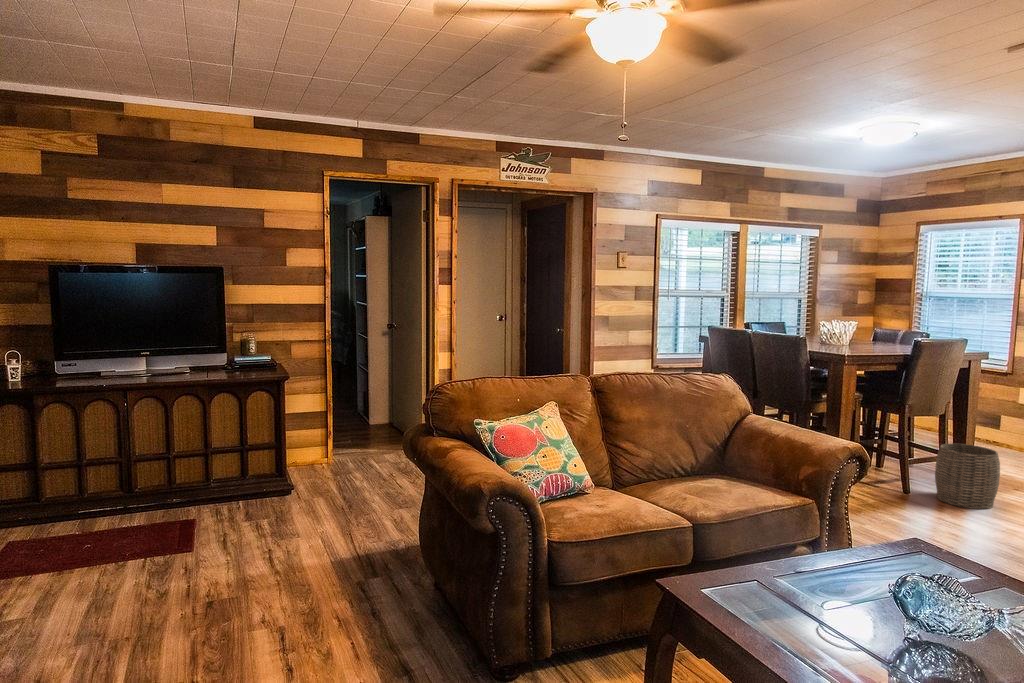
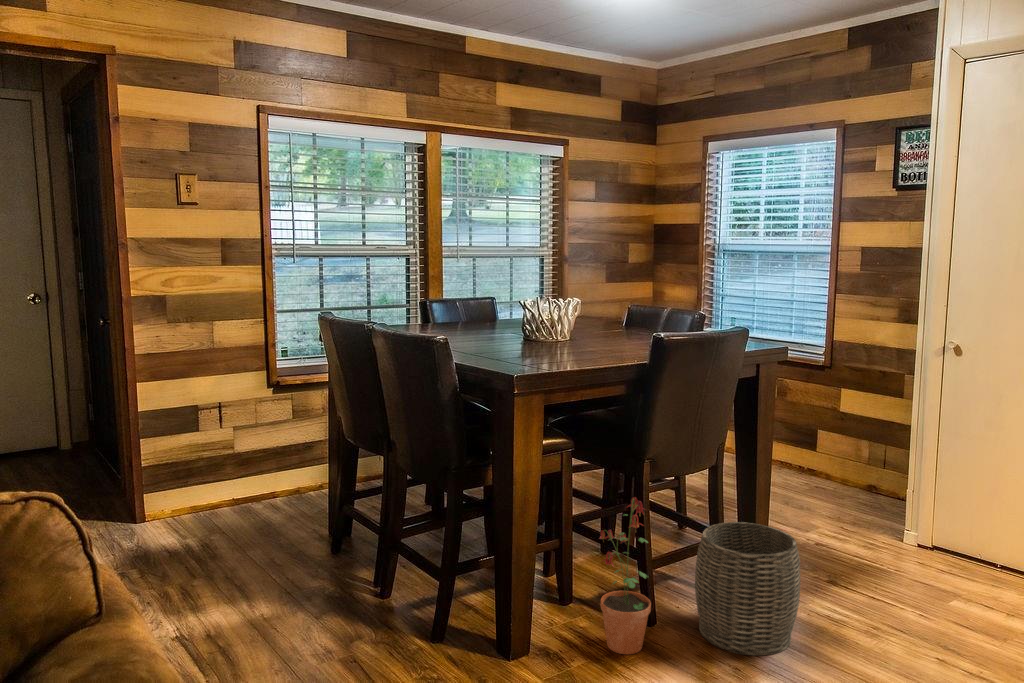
potted plant: none [880,424,914,502] -> present [600,498,651,654]

